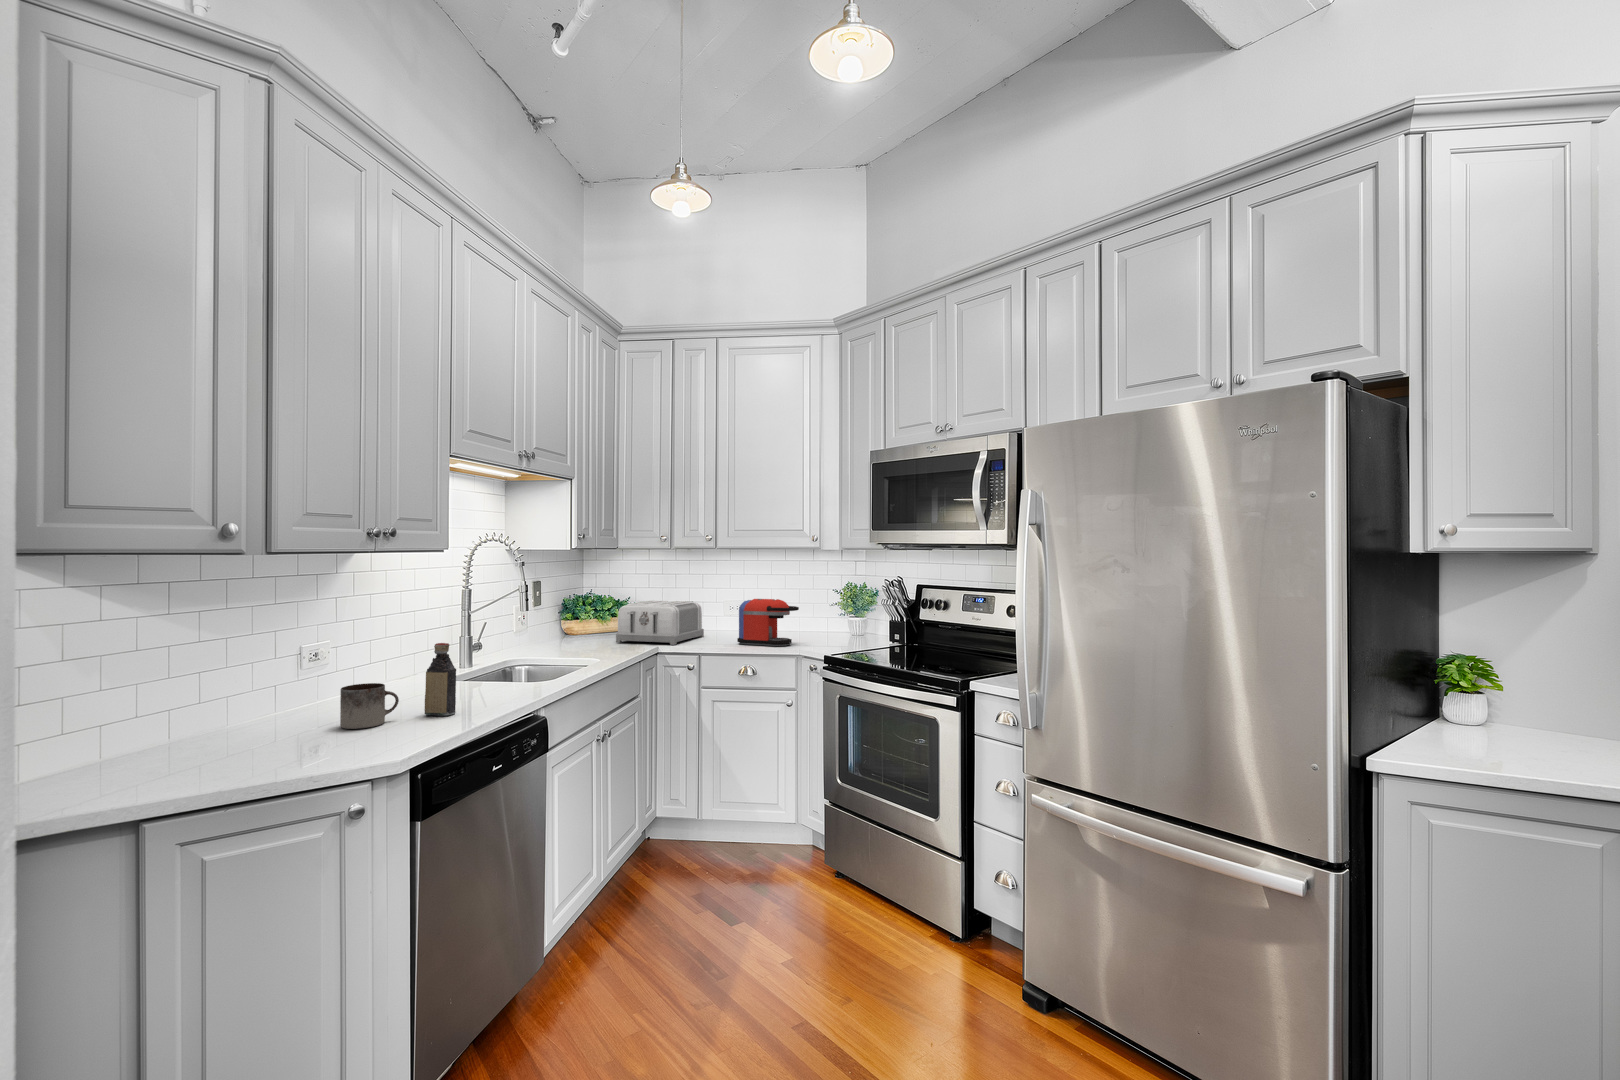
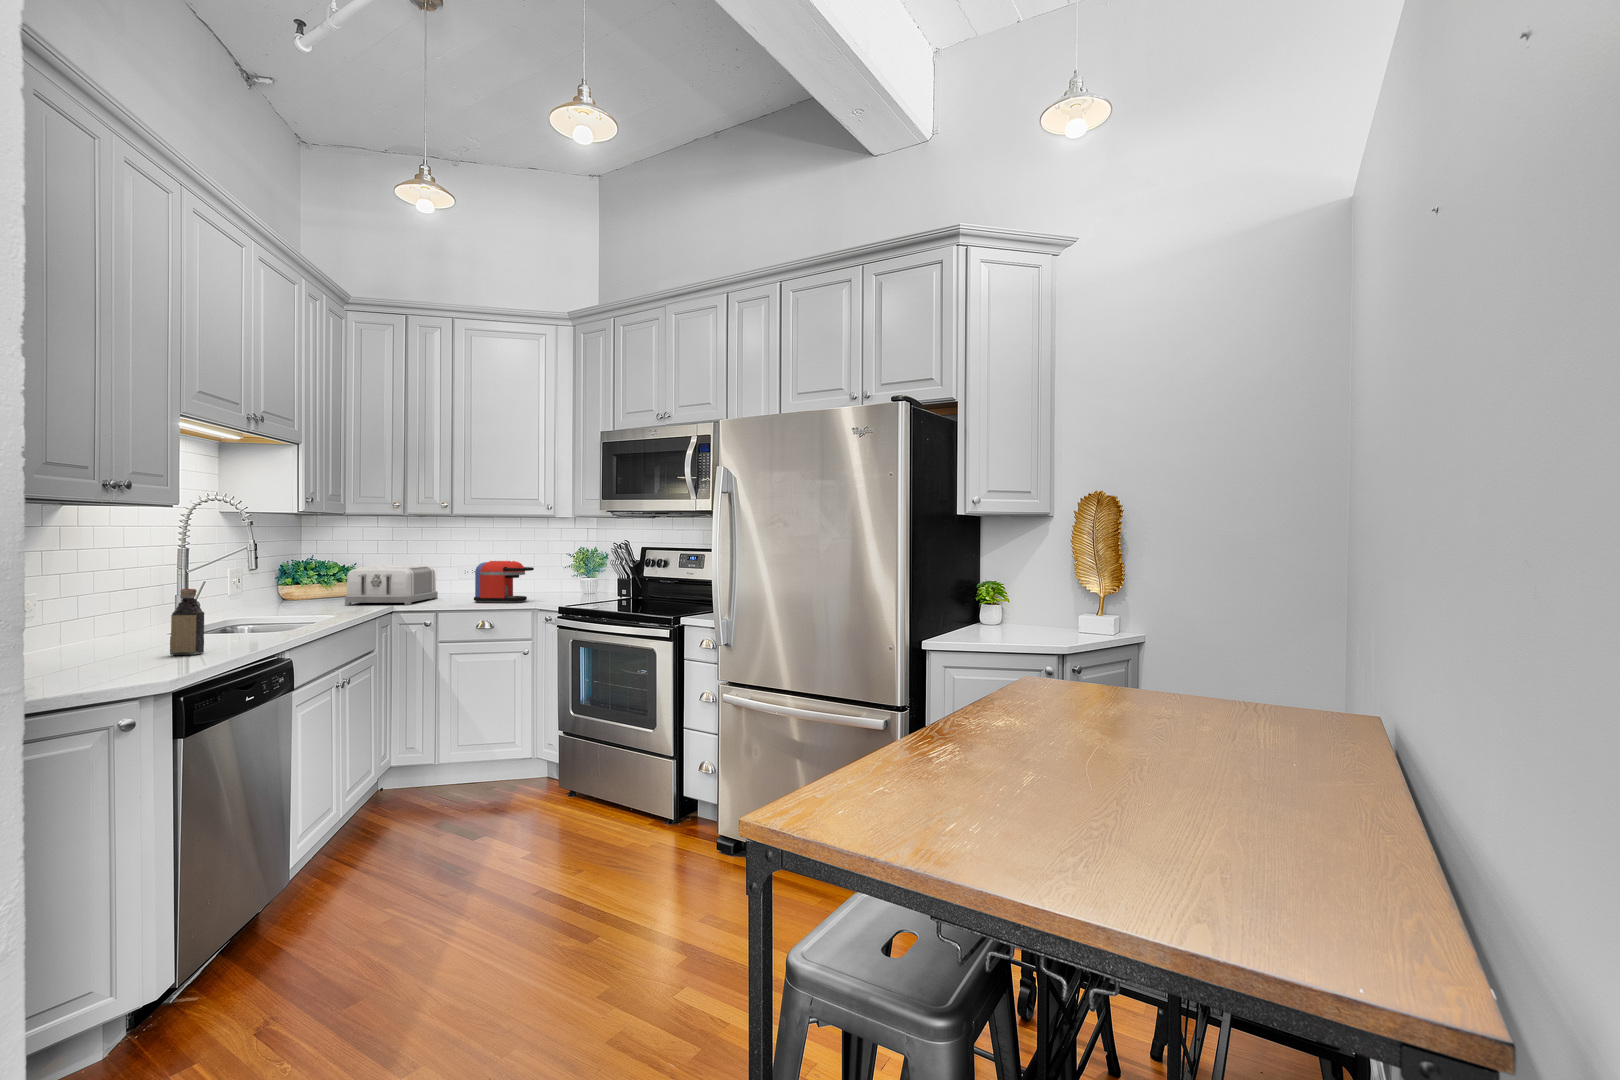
mug: present [340,683,399,729] -> none [81,626,143,666]

